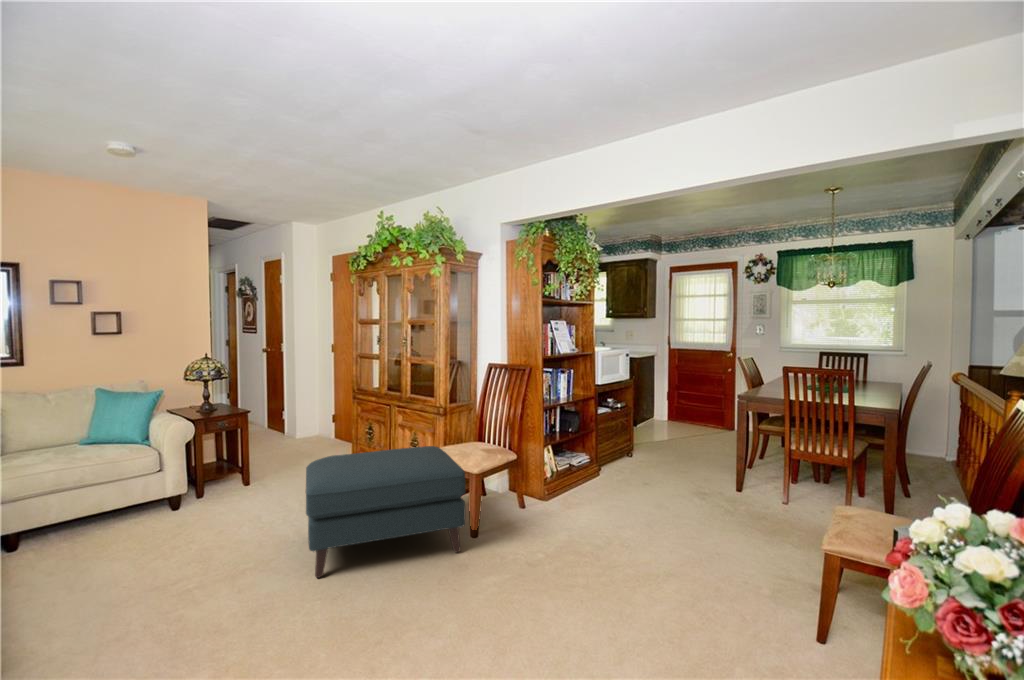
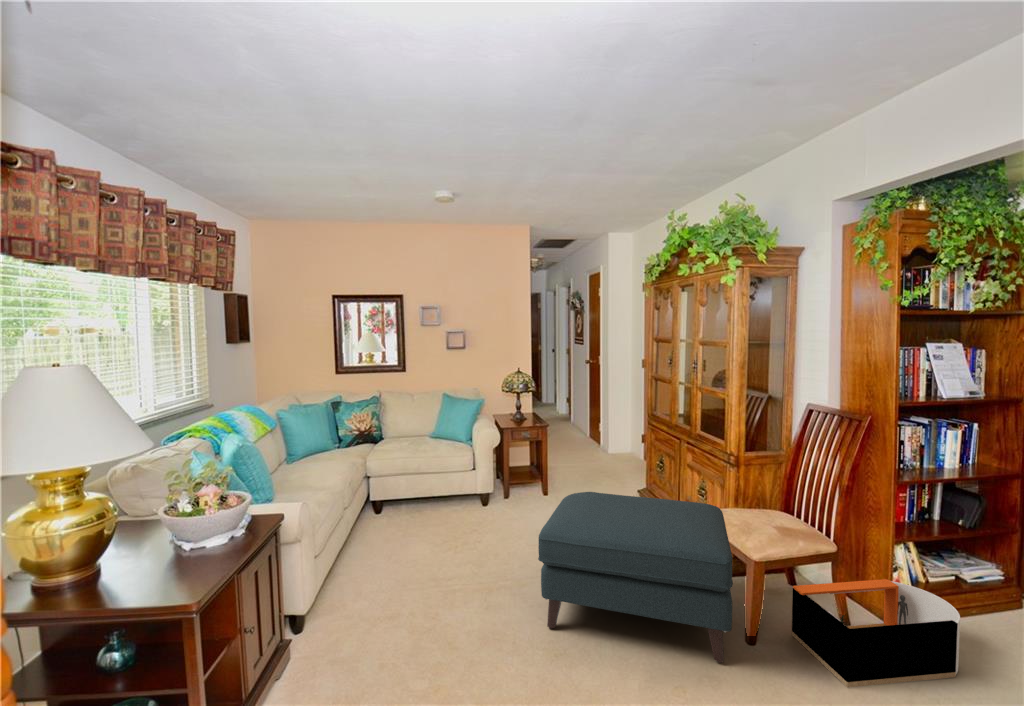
storage bin: none [493,472,577,539] -> present [792,579,960,687]

